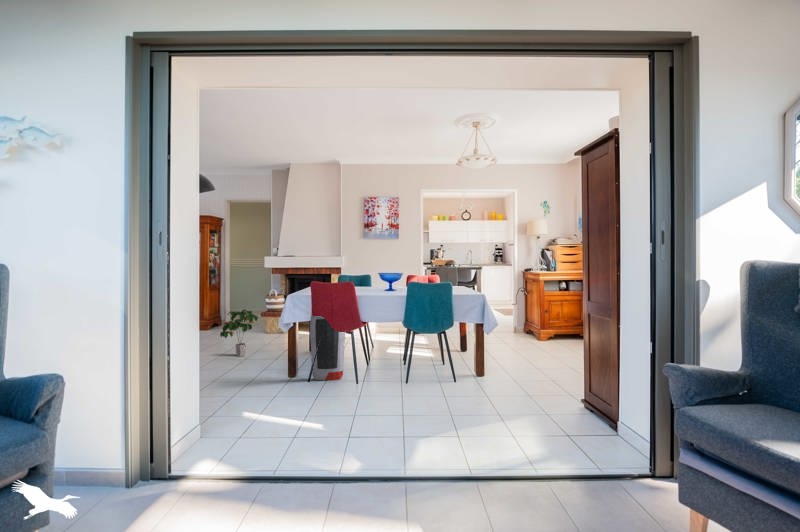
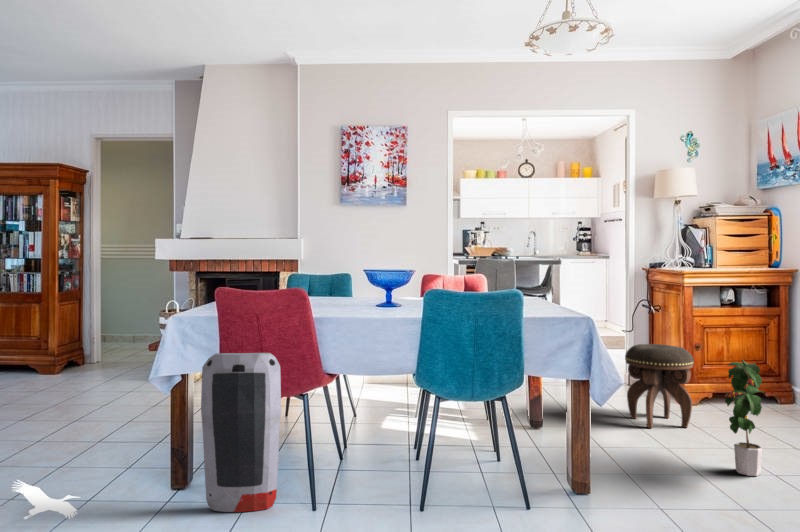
potted plant: present [220,310,258,356] -> present [724,360,764,476]
footstool: none [507,310,540,350] -> present [625,344,694,428]

